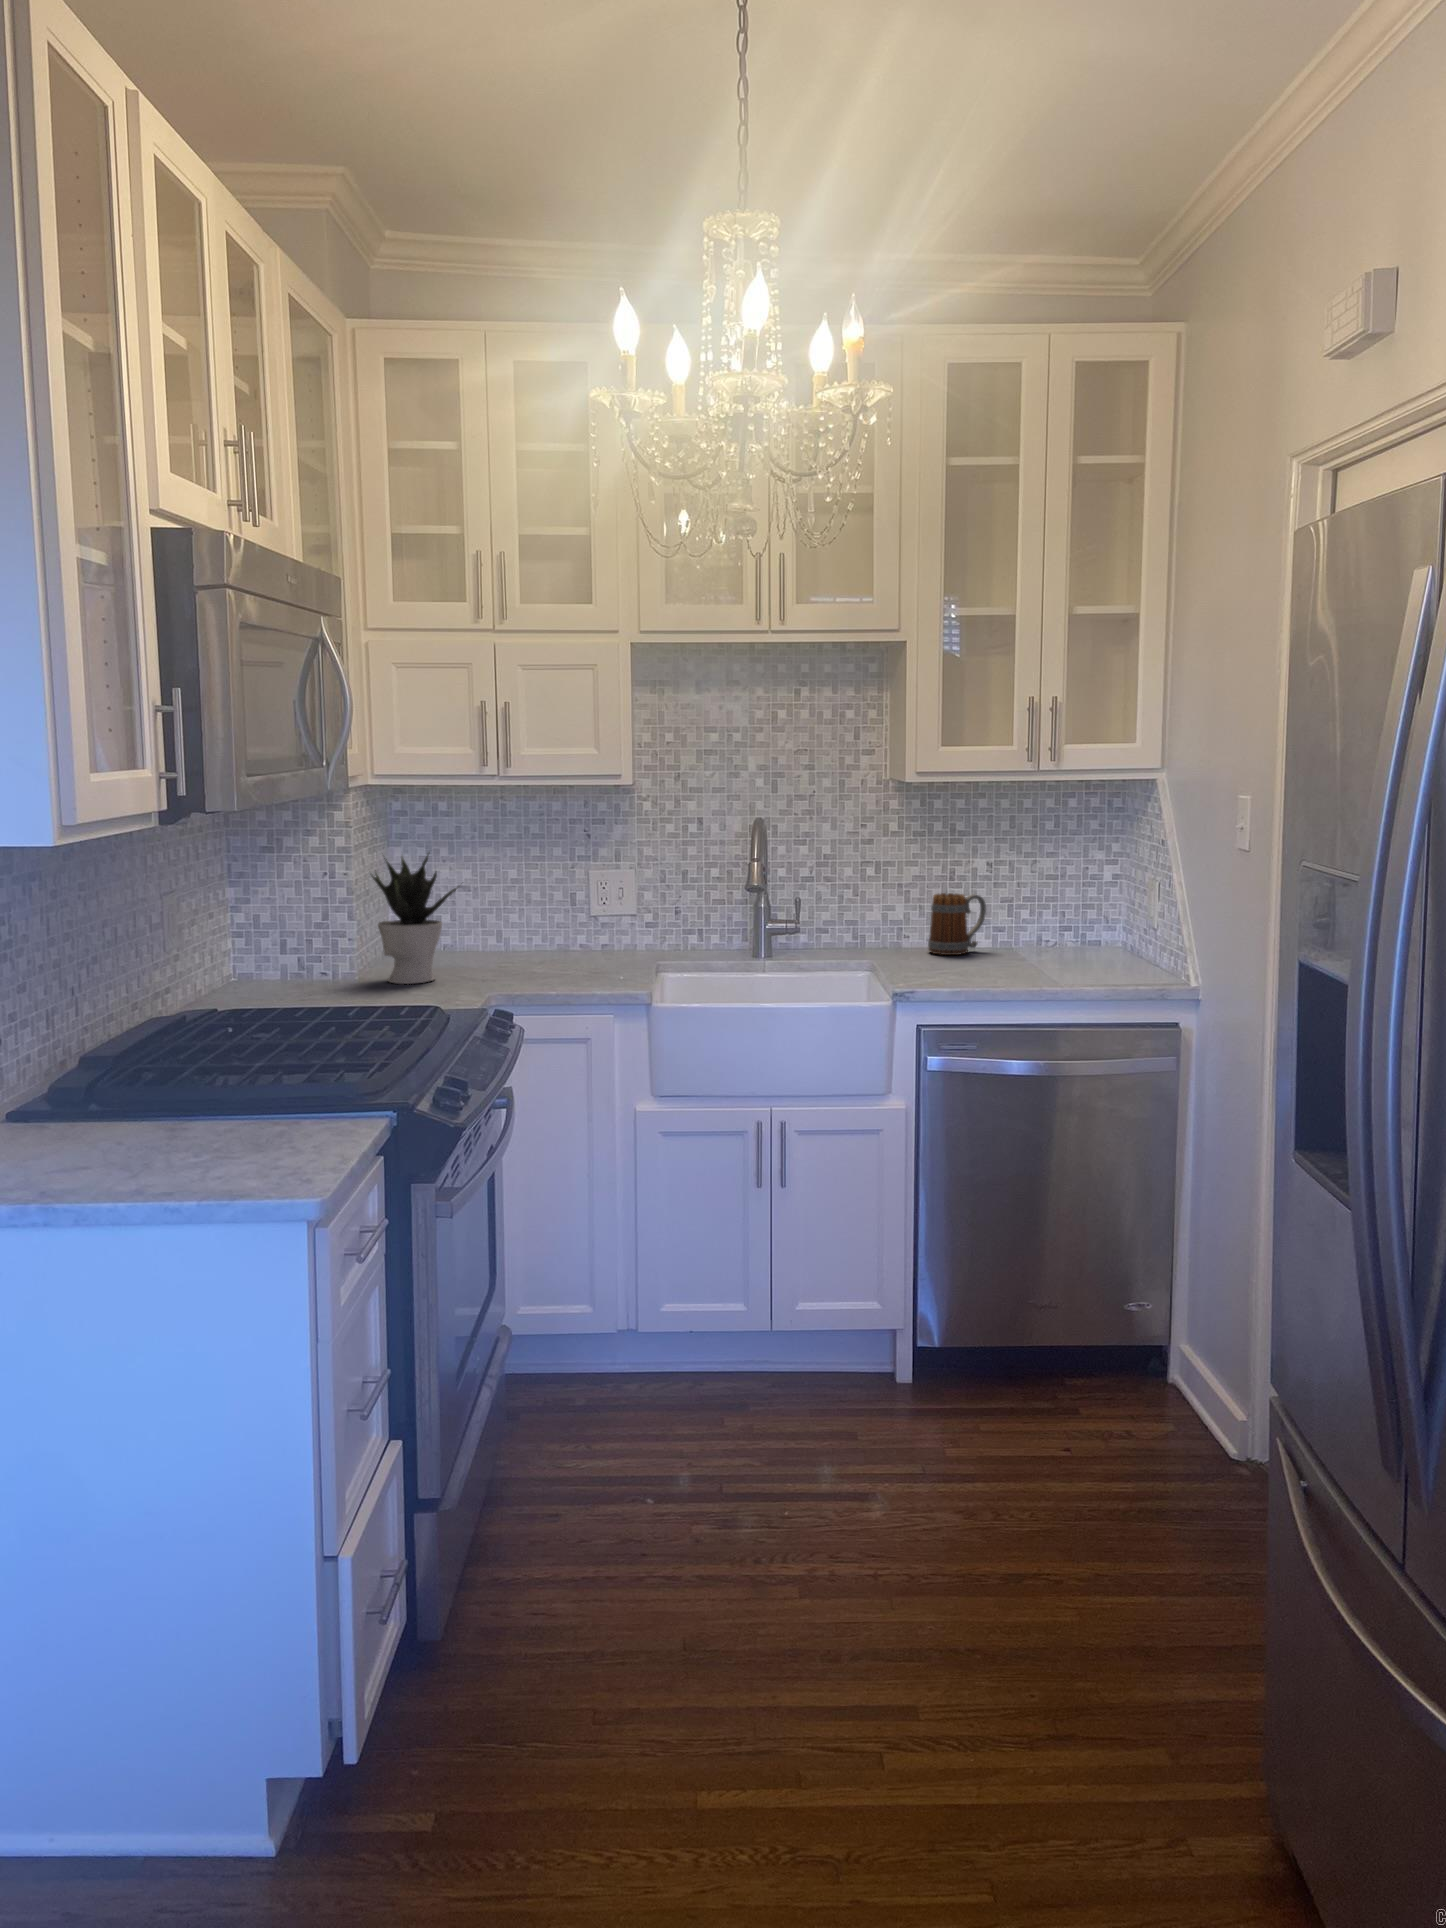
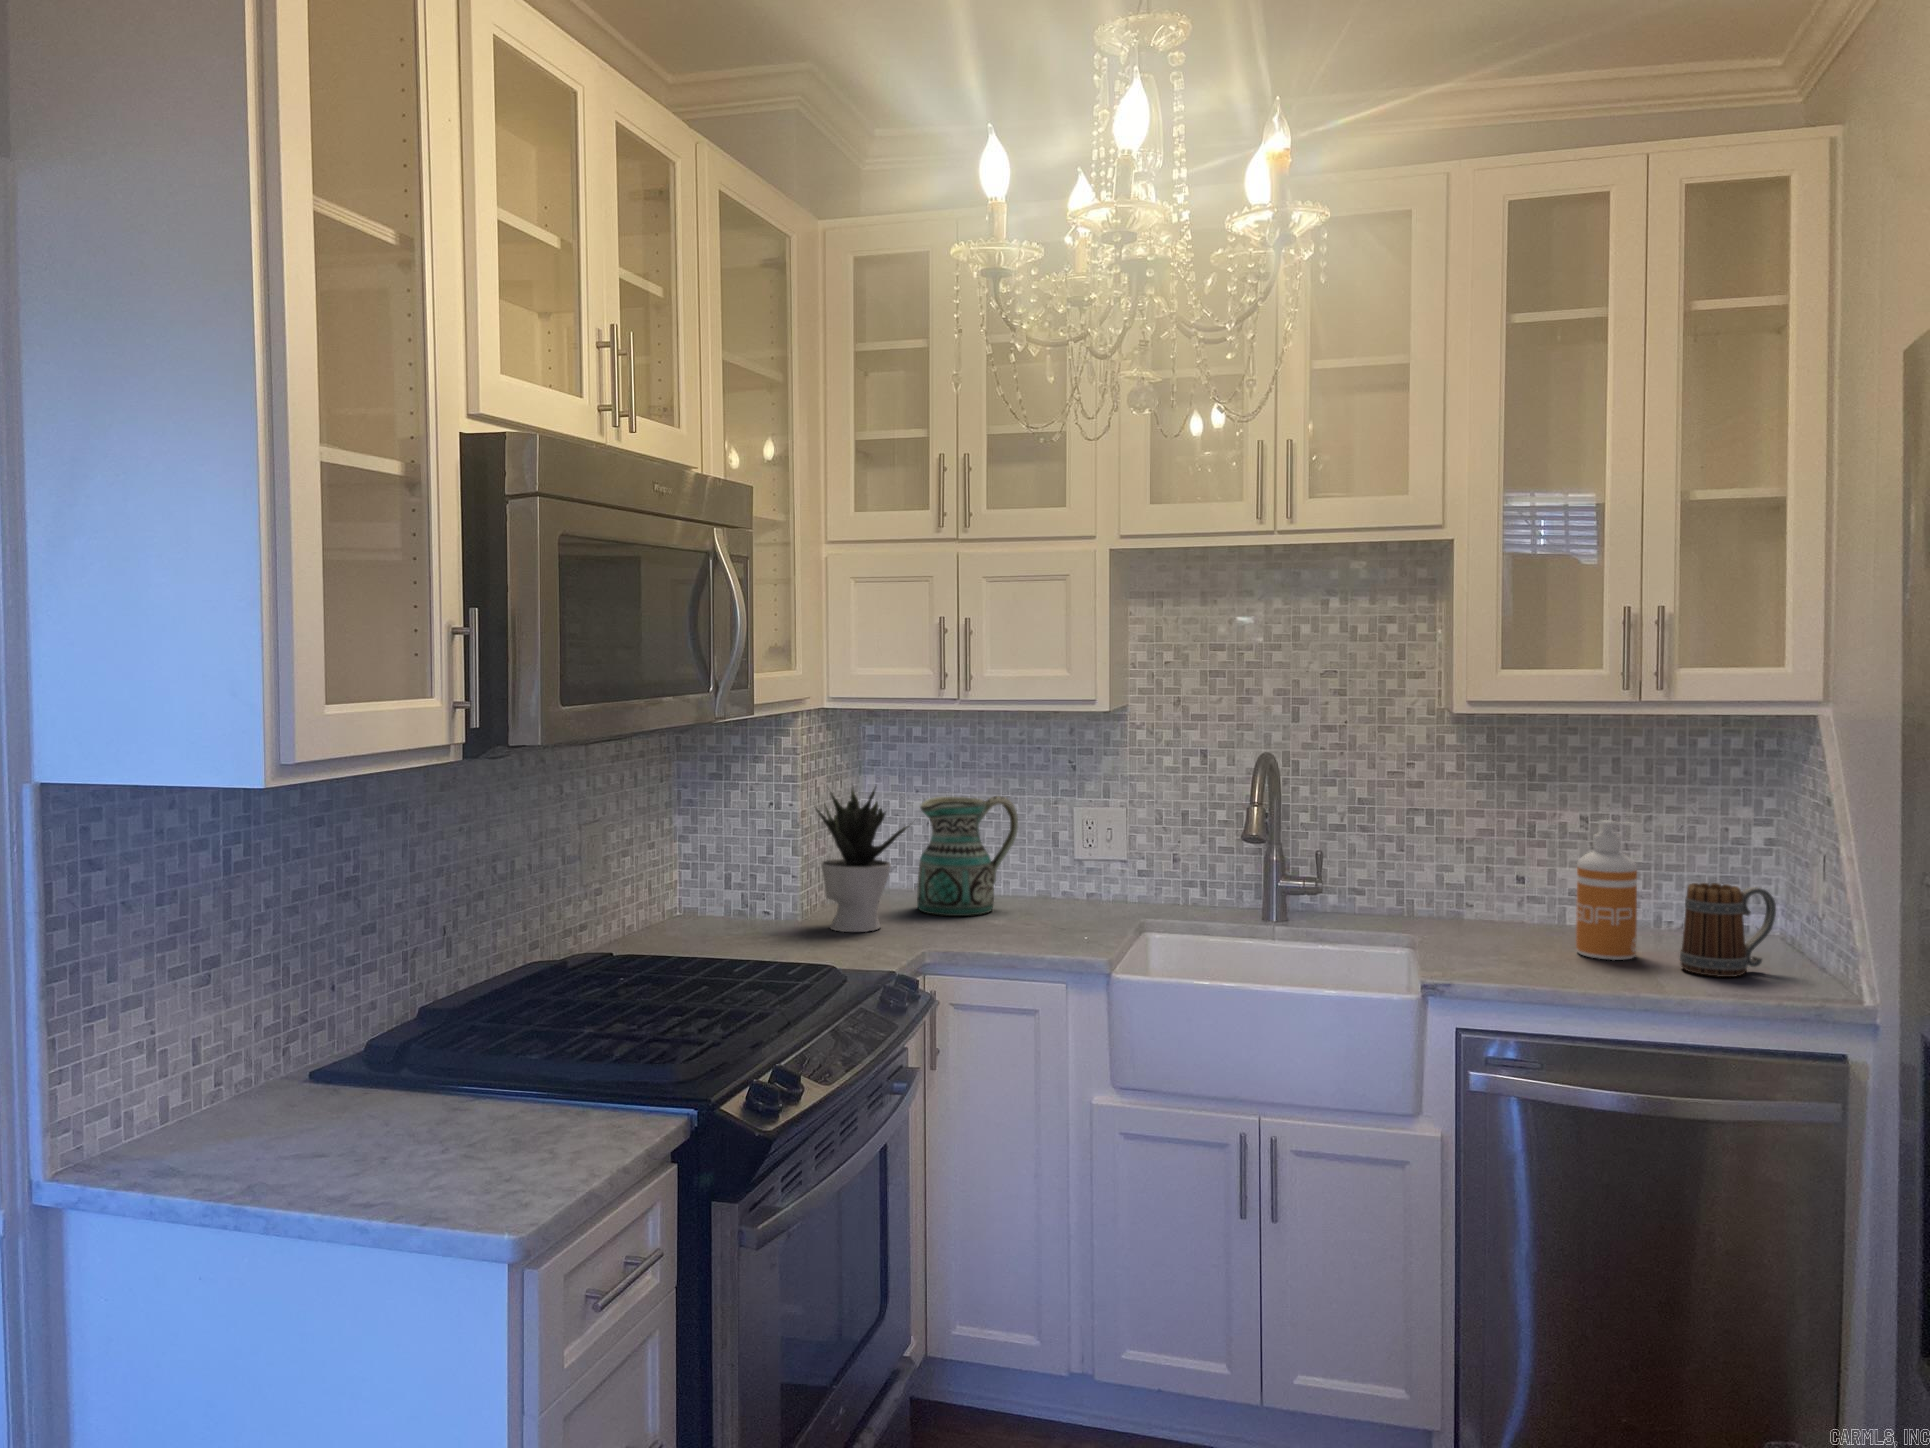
ceramic pitcher: none [457,861,544,967] -> present [917,796,1018,916]
soap dispenser: none [992,863,1036,967] -> present [1576,820,1637,960]
mug: present [928,893,986,955] -> present [1680,883,1776,977]

